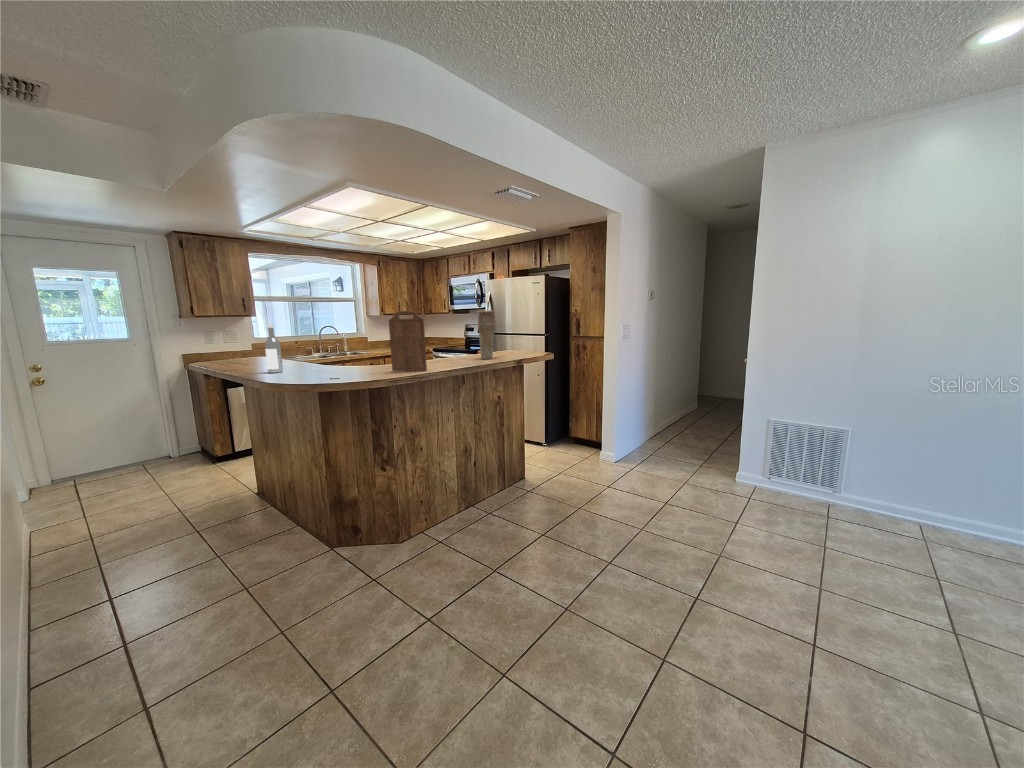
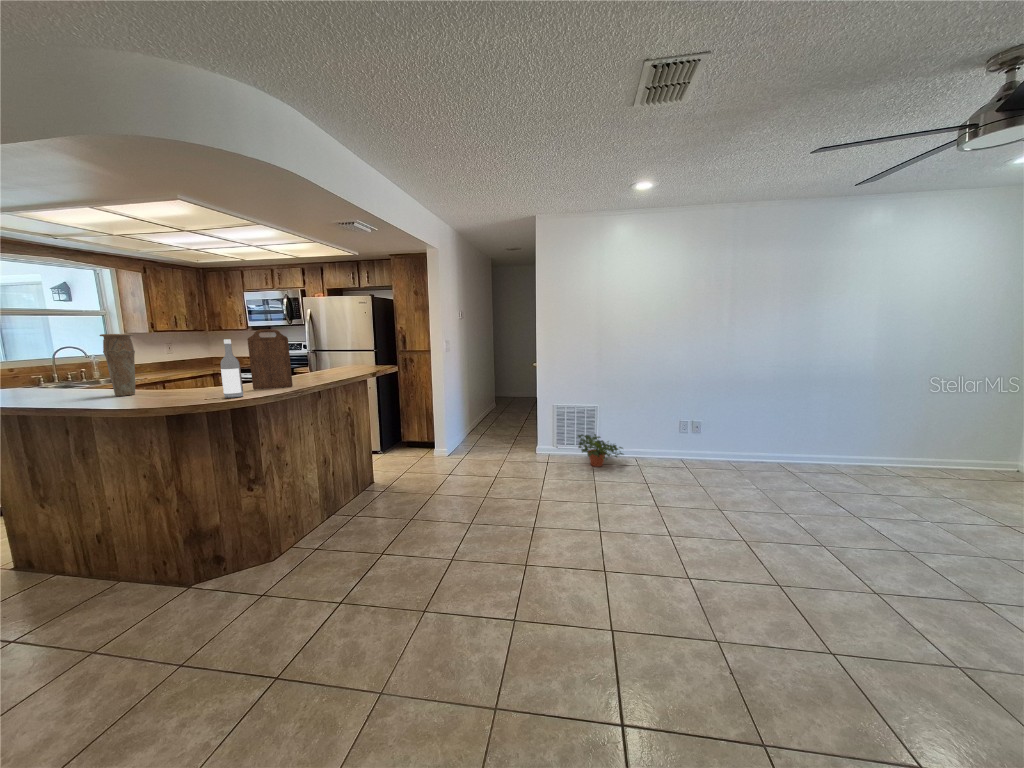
vase: present [477,311,495,359] -> present [100,334,135,396]
wine bottle: present [265,324,283,373] -> present [220,339,243,398]
potted plant: none [802,470,897,527] -> present [578,434,623,467]

